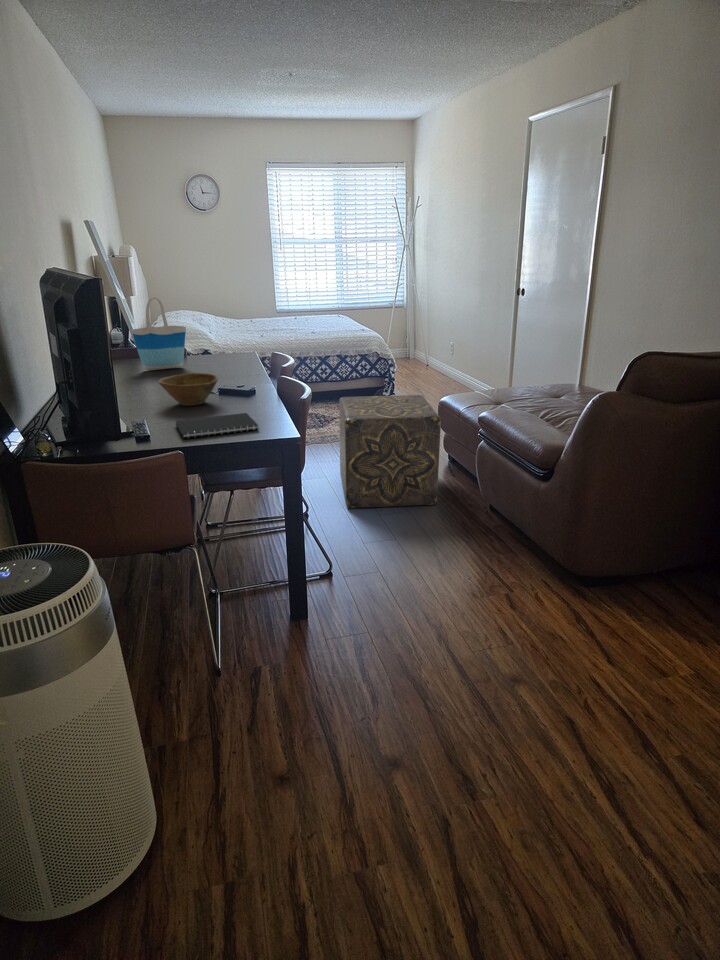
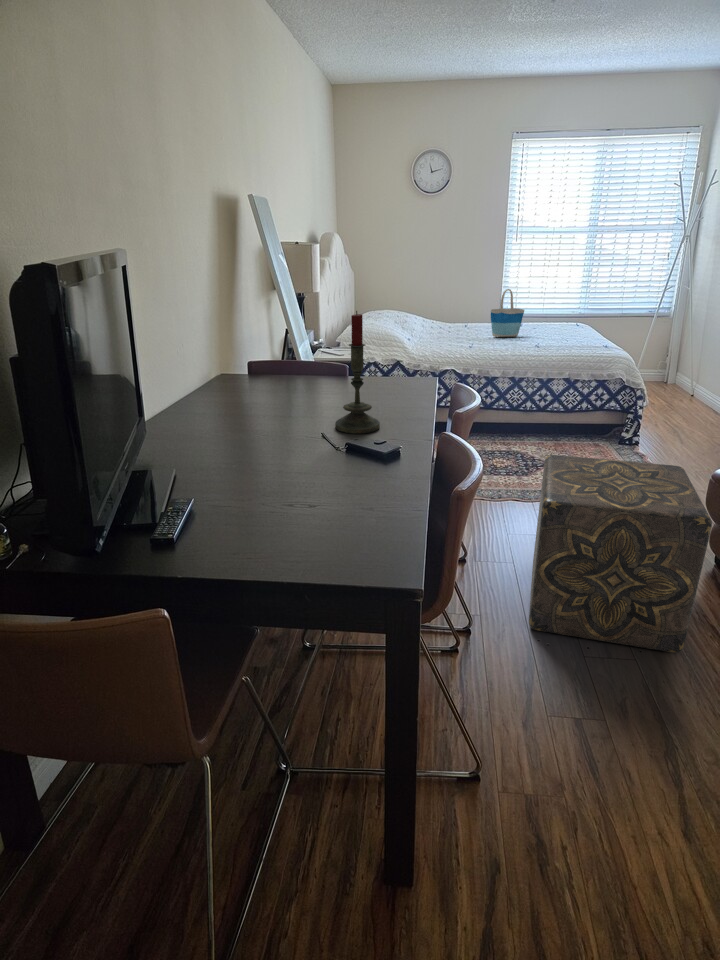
tote bag: present [132,297,186,370] -> present [491,289,524,337]
candle: none [206,302,237,384] -> present [335,311,380,434]
bowl: present [159,373,218,406] -> none [236,420,326,475]
notebook: present [176,413,258,438] -> none [203,512,342,562]

